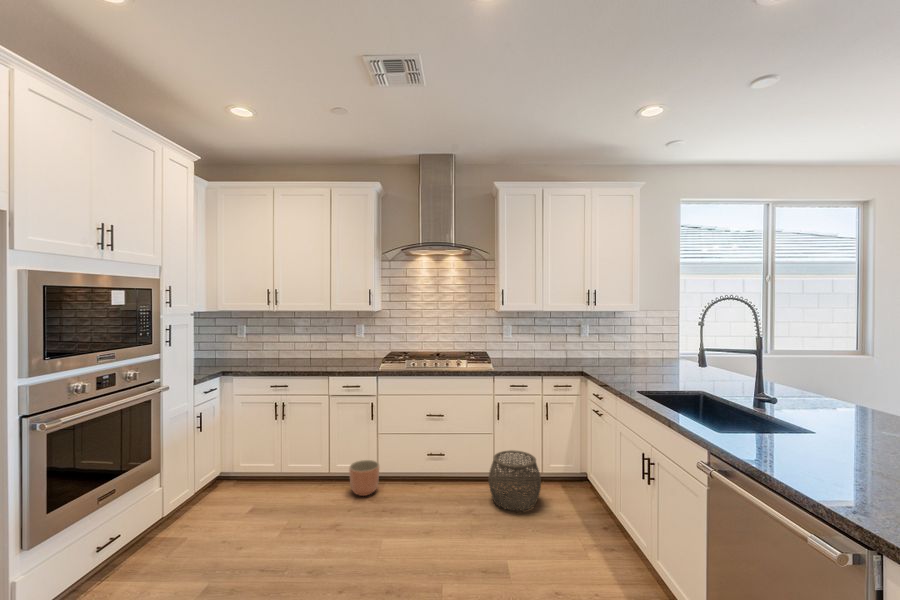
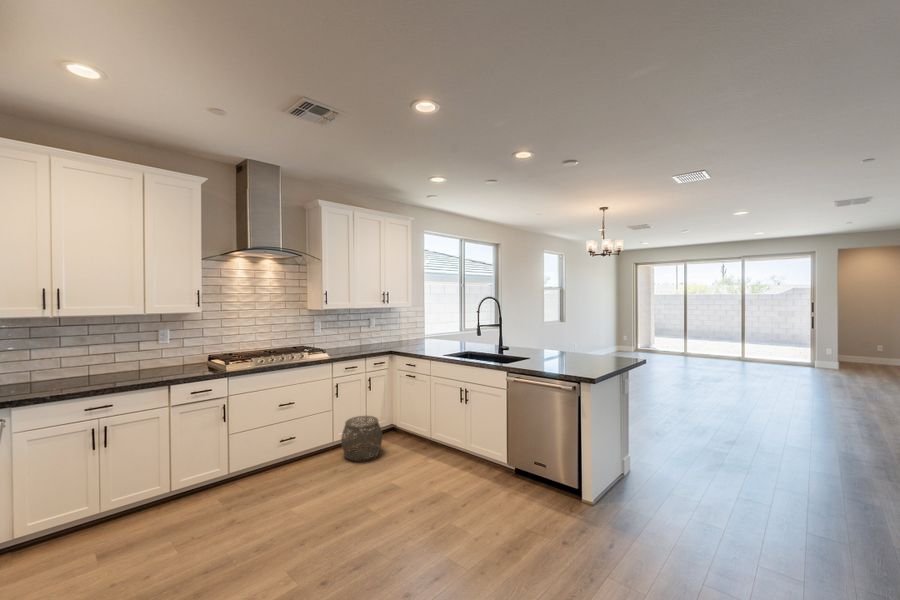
planter: present [349,460,379,496] -> none [203,463,238,501]

